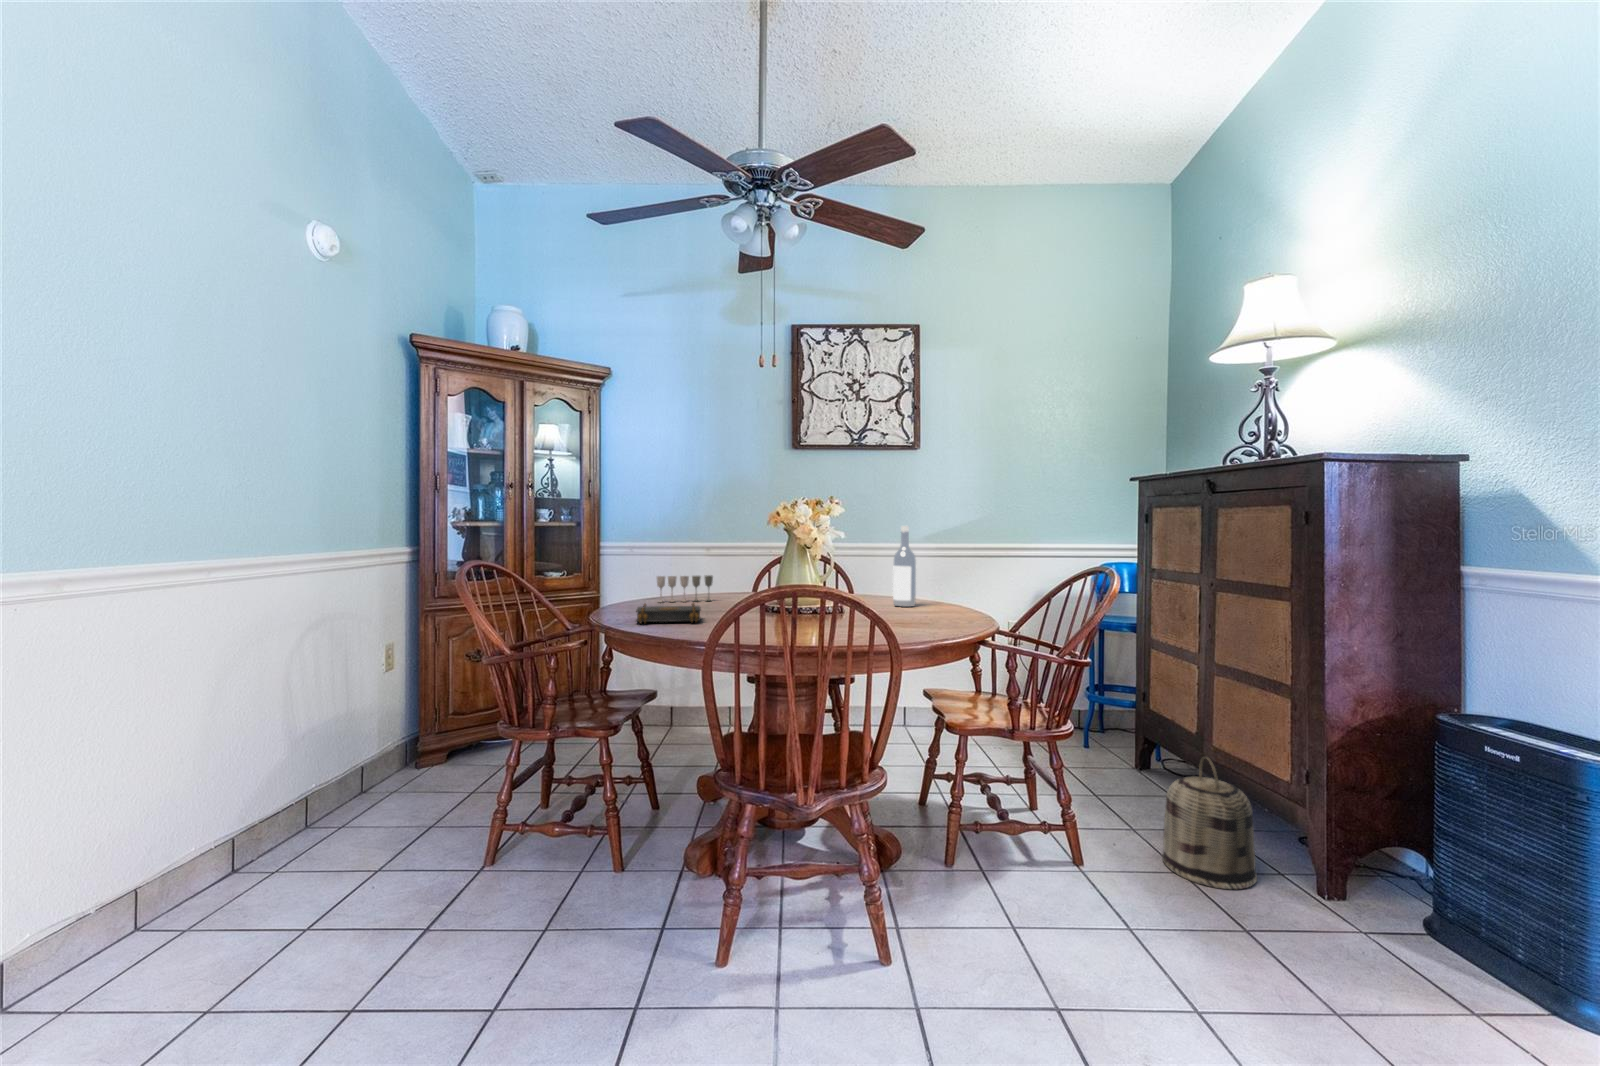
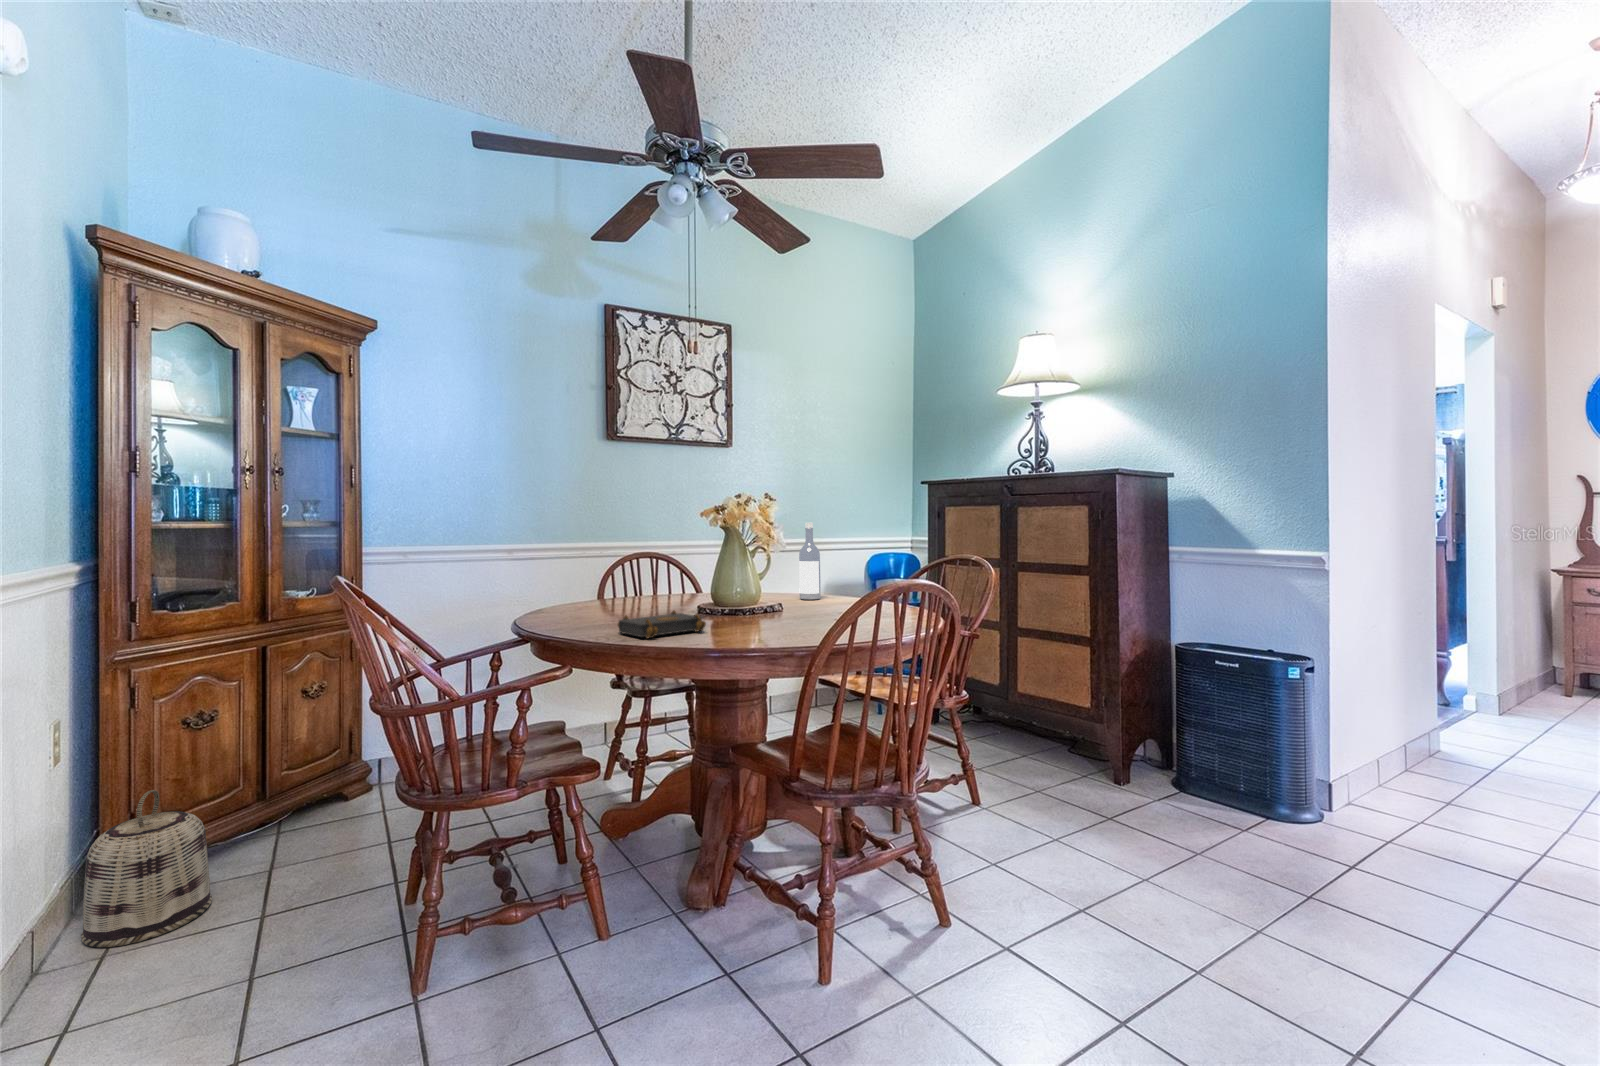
wine glass: present [657,575,713,603] -> none [556,580,614,615]
basket: present [1162,757,1257,889] -> present [81,790,212,948]

